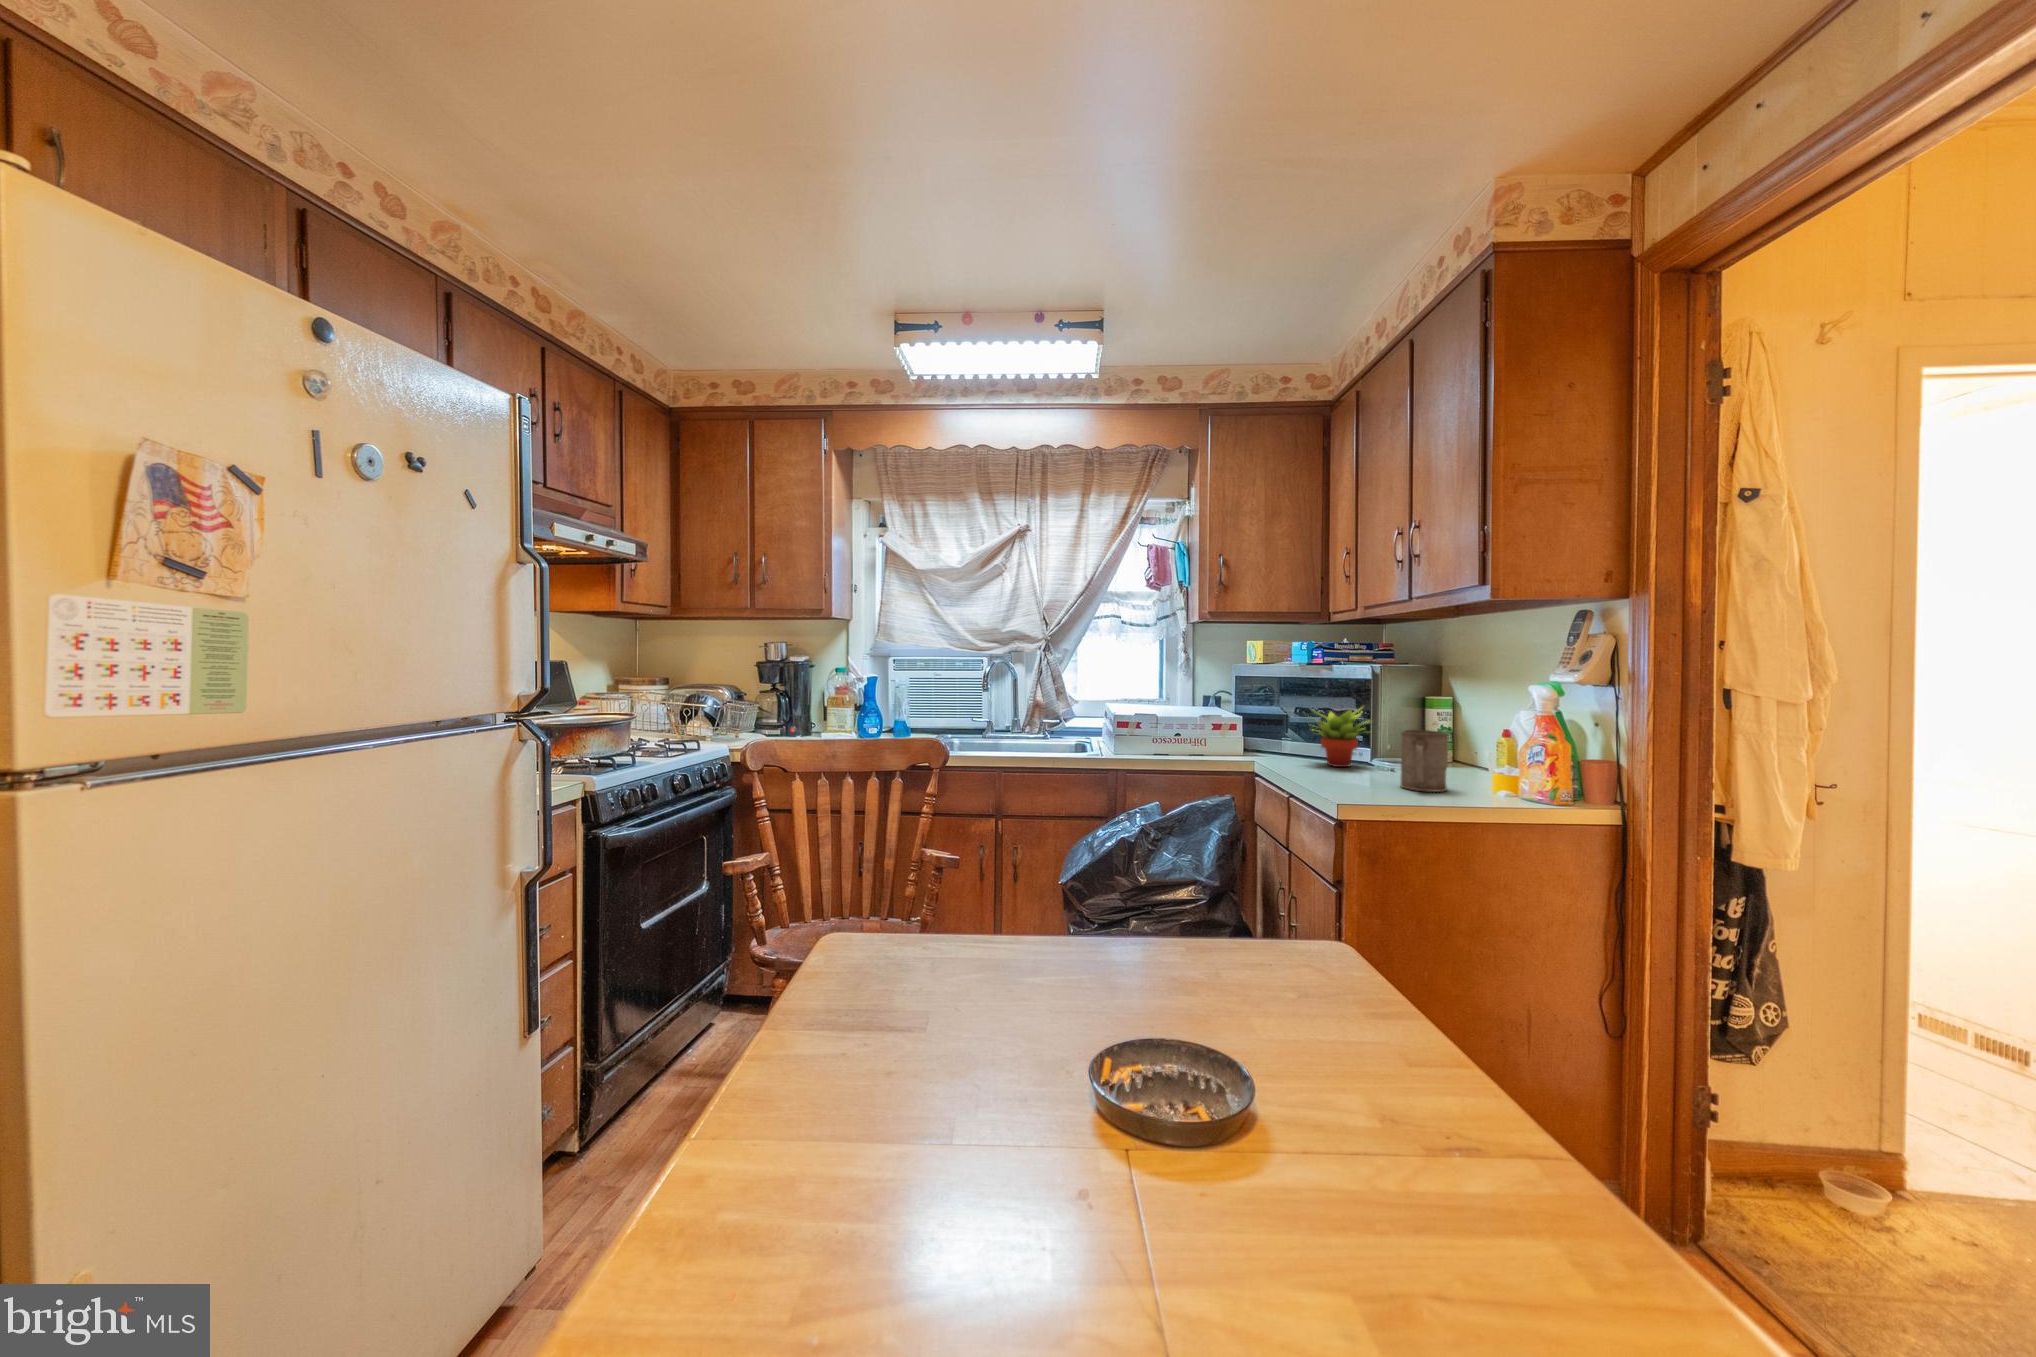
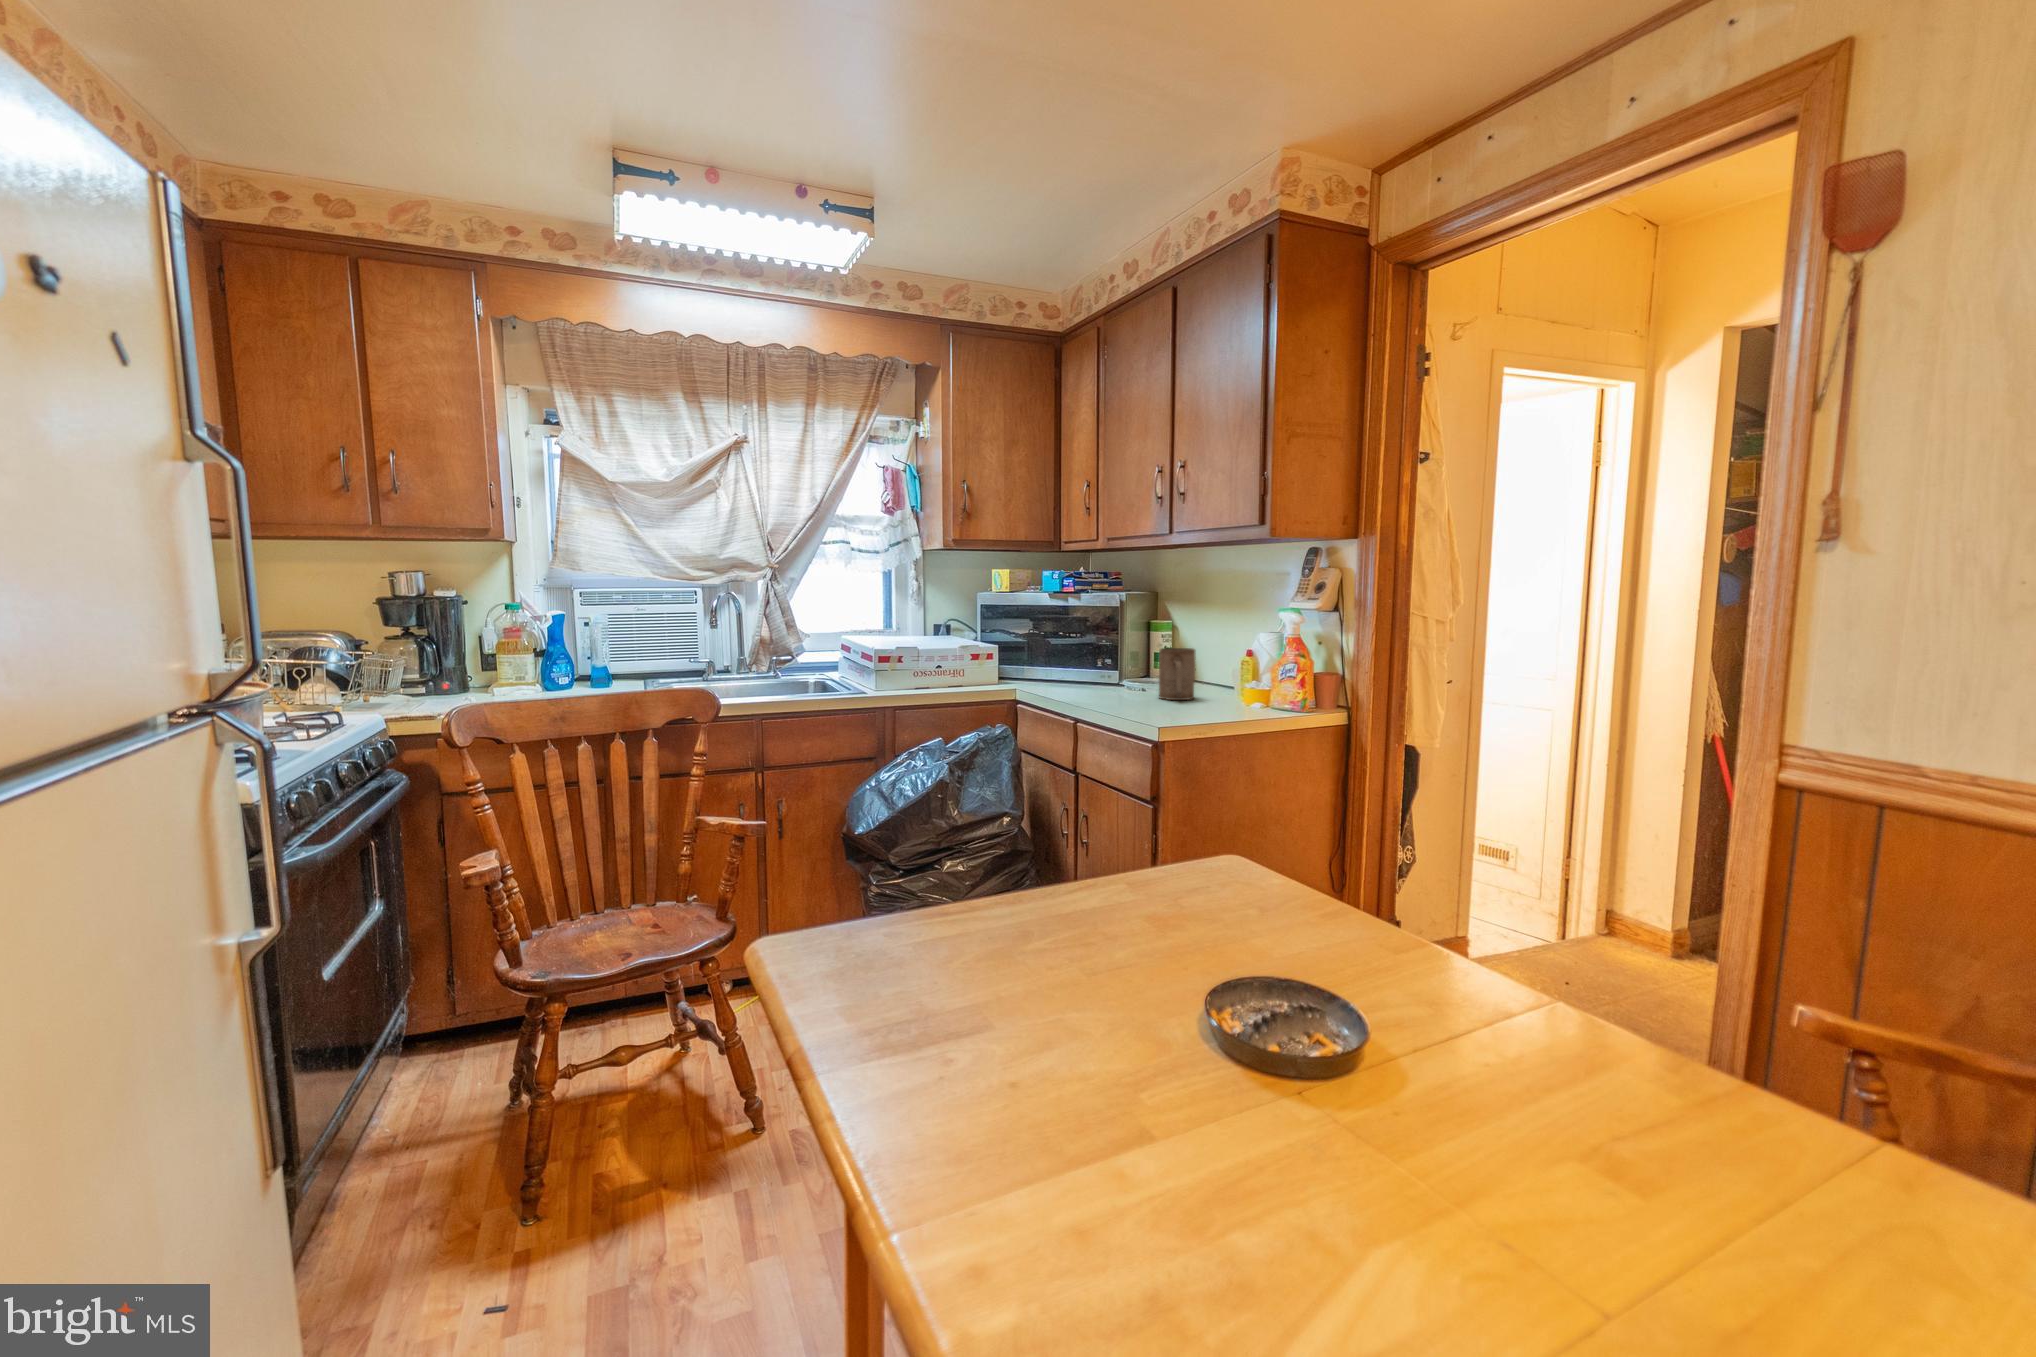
succulent plant: present [1313,709,1370,767] -> none [1066,628,1124,686]

